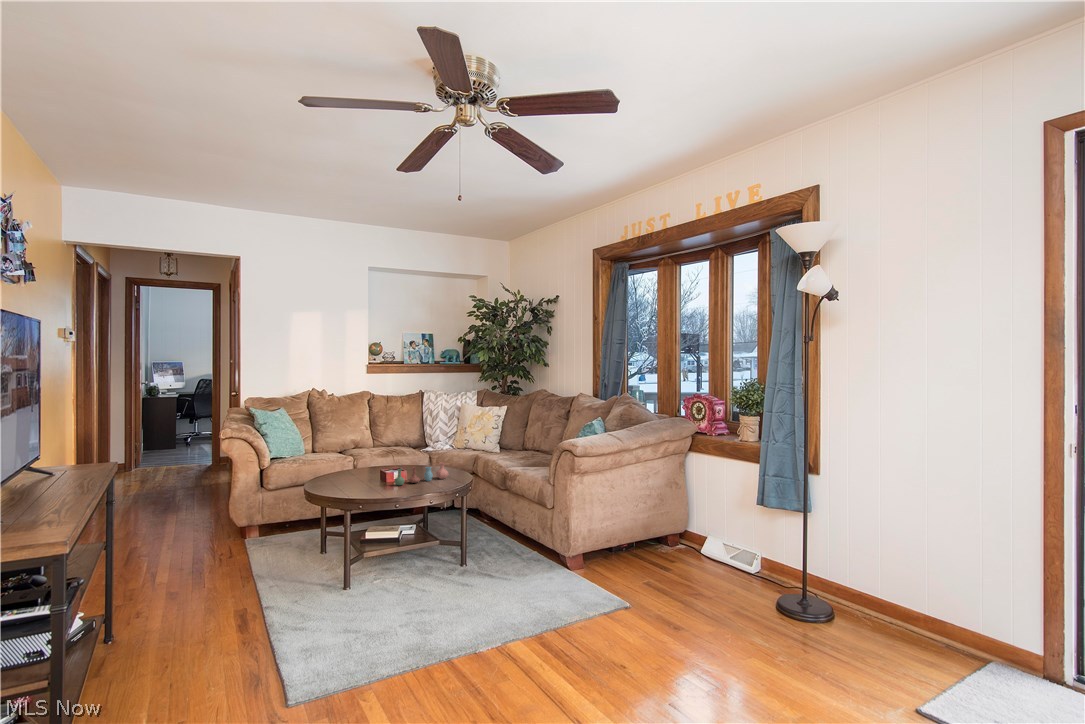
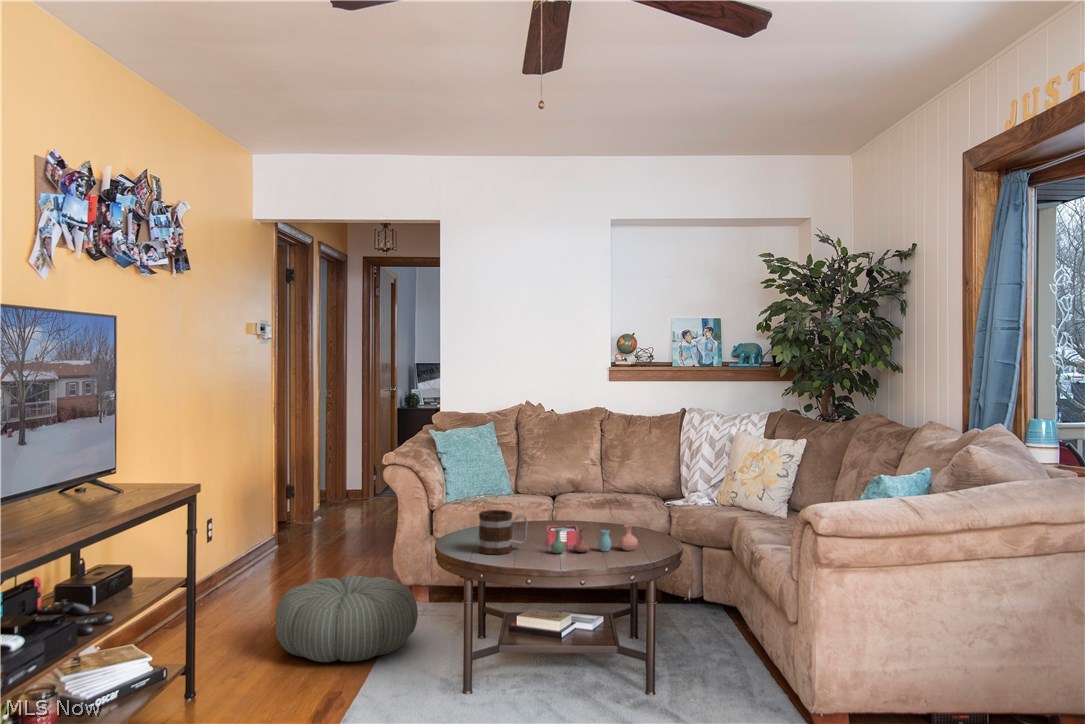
mug: none [343,460,376,491] -> present [479,510,528,554]
pouf: none [154,521,279,593] -> present [275,575,418,662]

